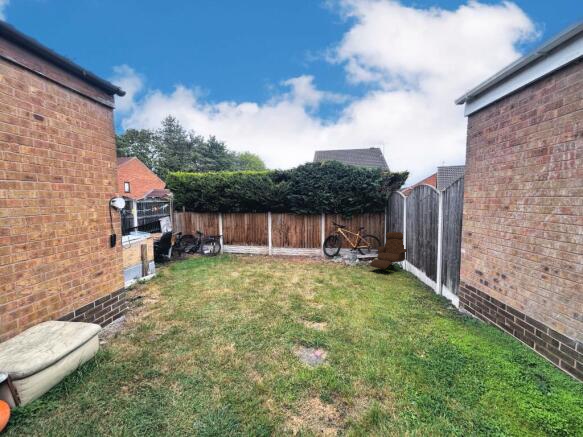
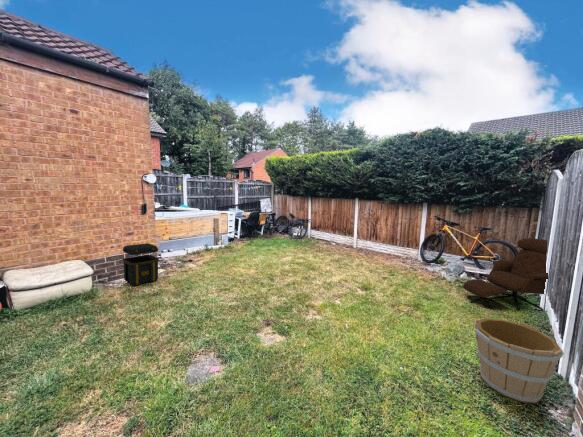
wooden bucket: none [414,272,450,306] -> present [474,318,564,403]
toolbox: none [96,282,146,335] -> present [123,243,159,286]

